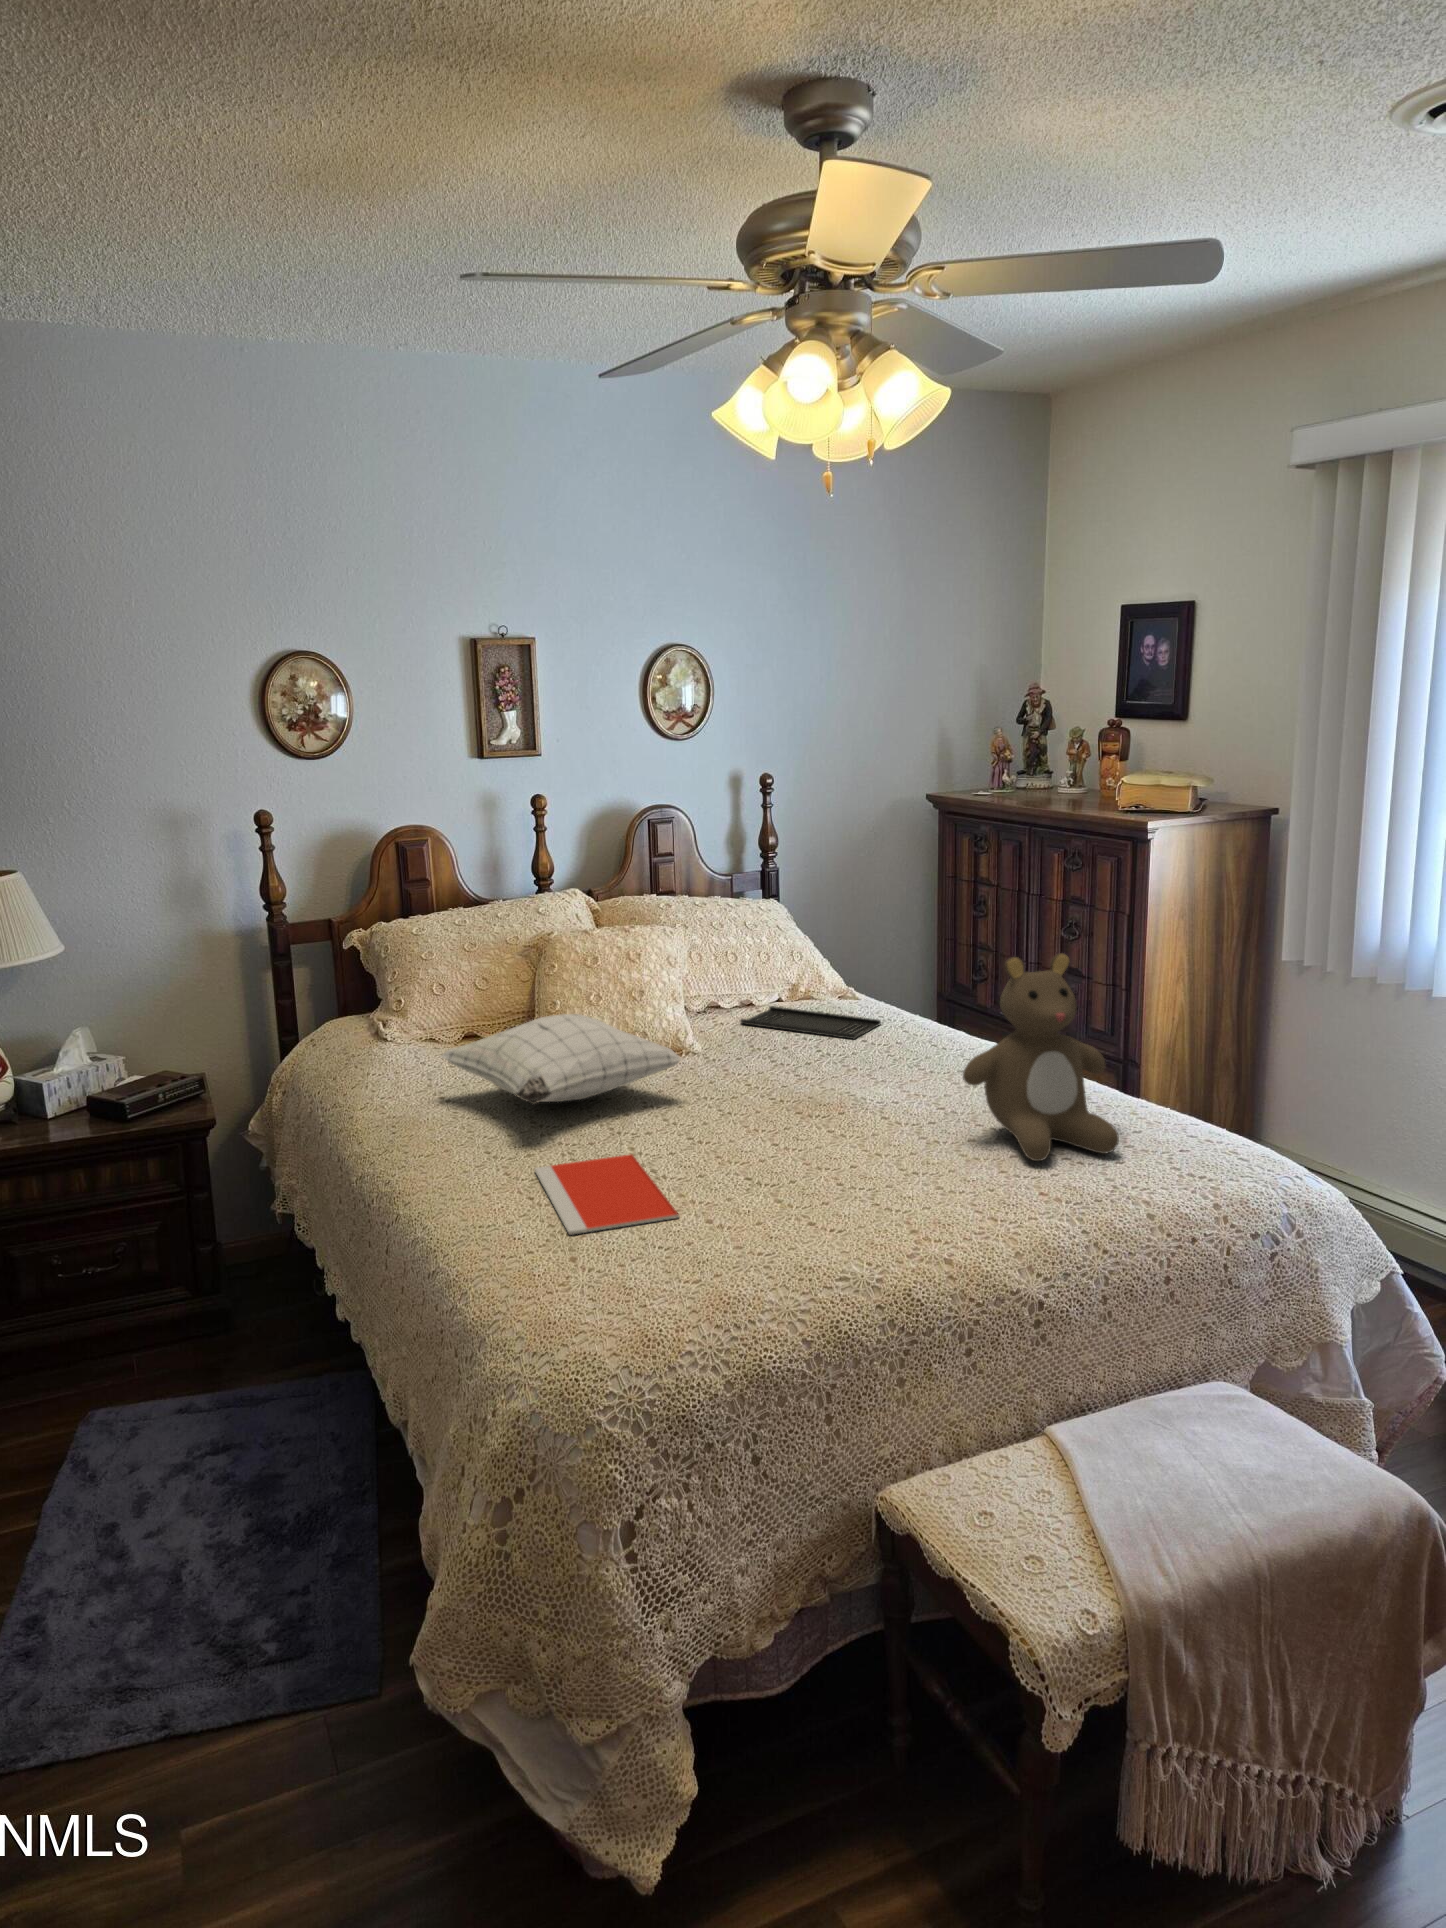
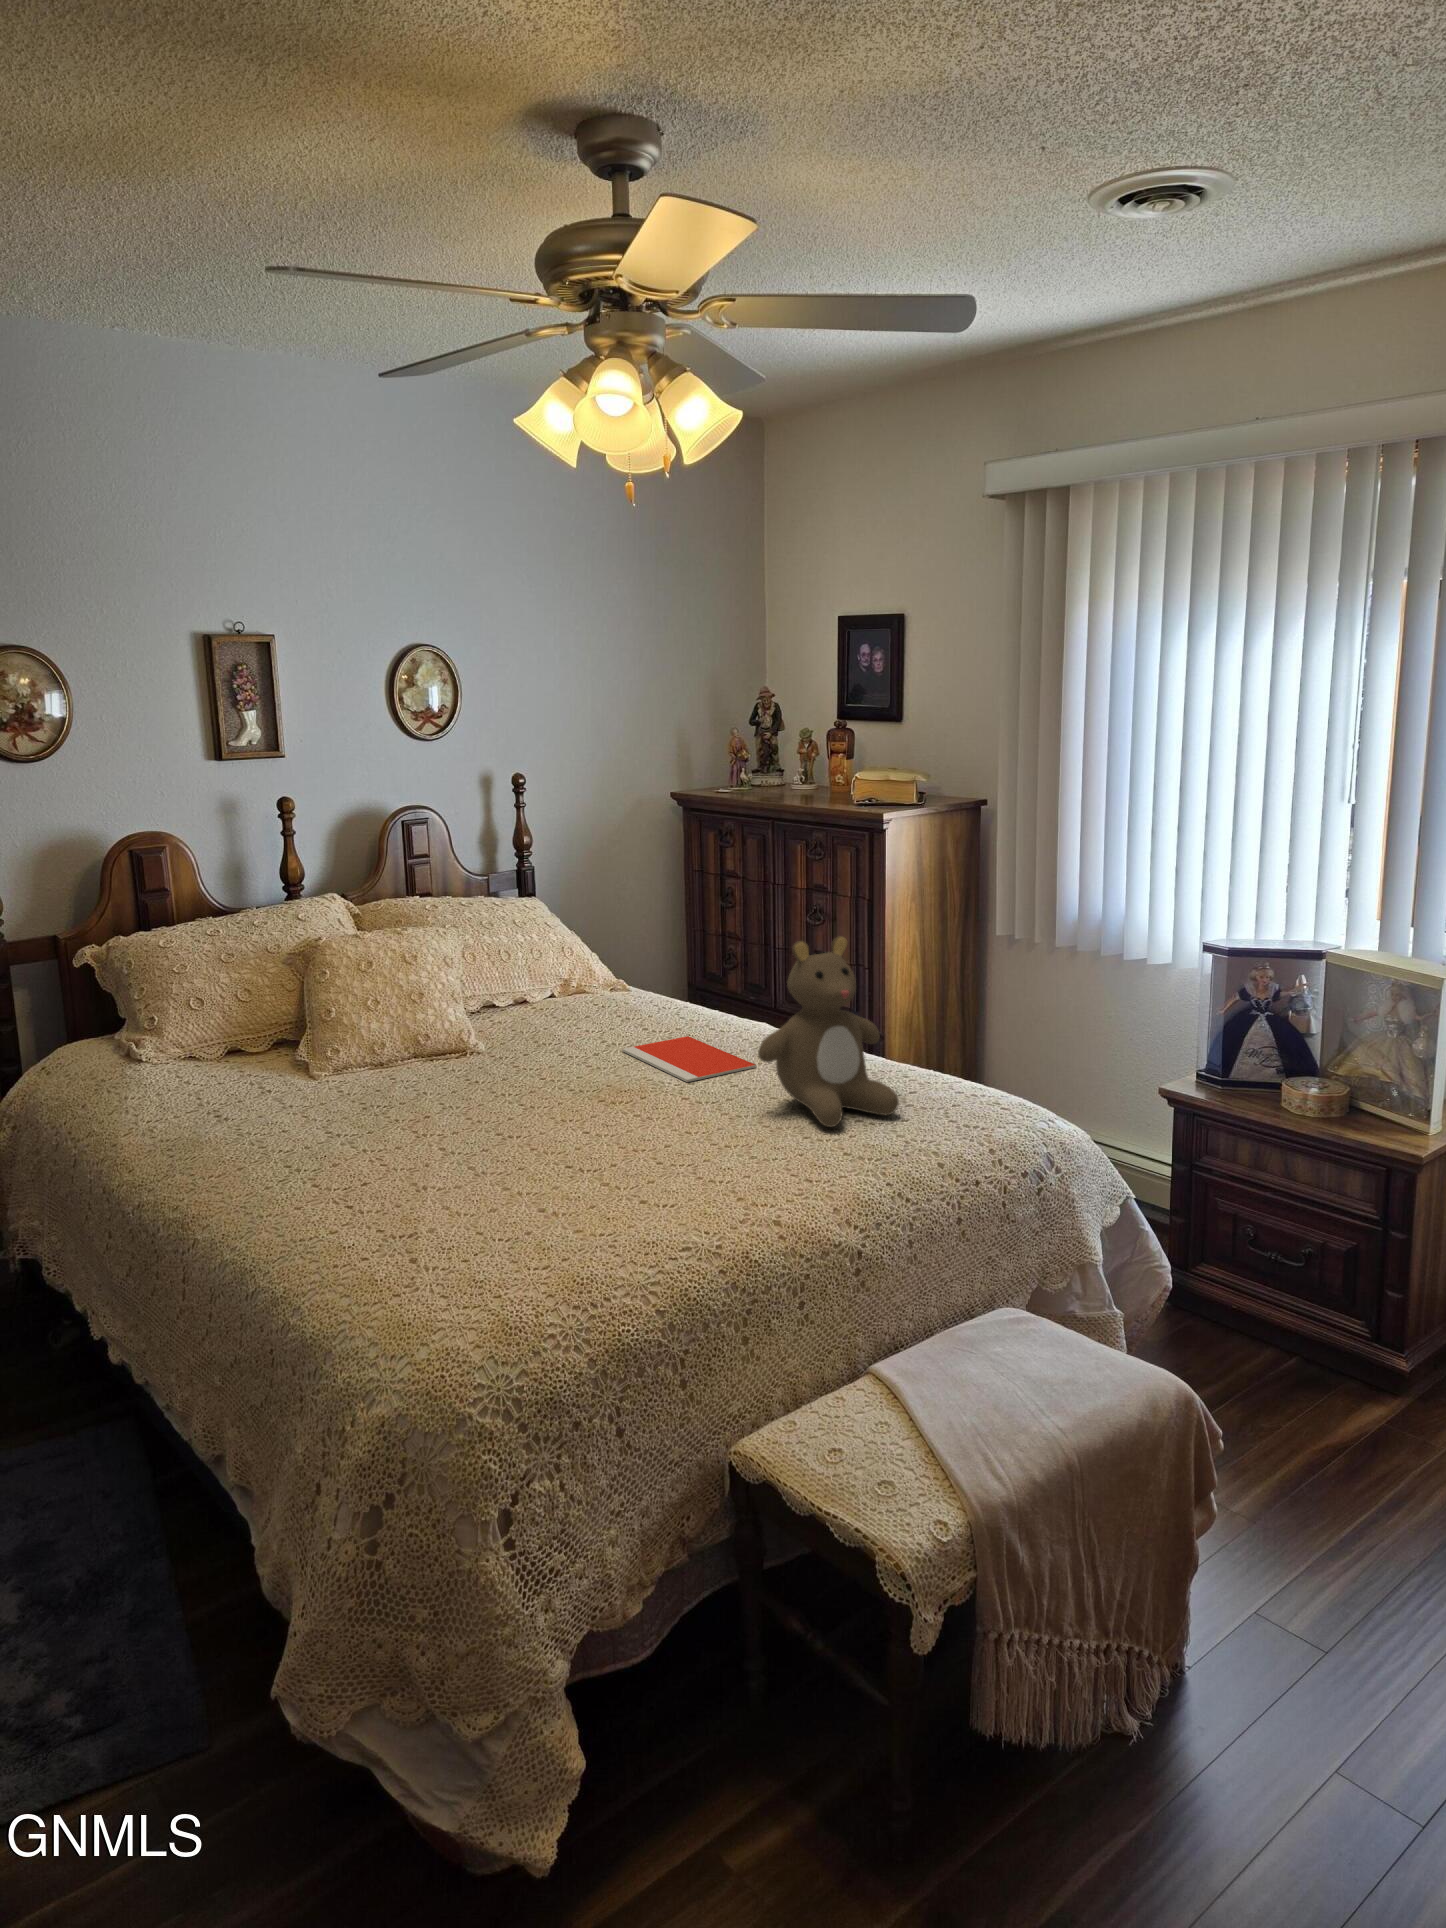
tray: present [740,1006,881,1039] -> none [518,1003,655,1030]
pillow: present [440,1014,682,1104] -> none [215,1019,481,1114]
notebook: present [534,1154,679,1235] -> present [622,1036,757,1082]

